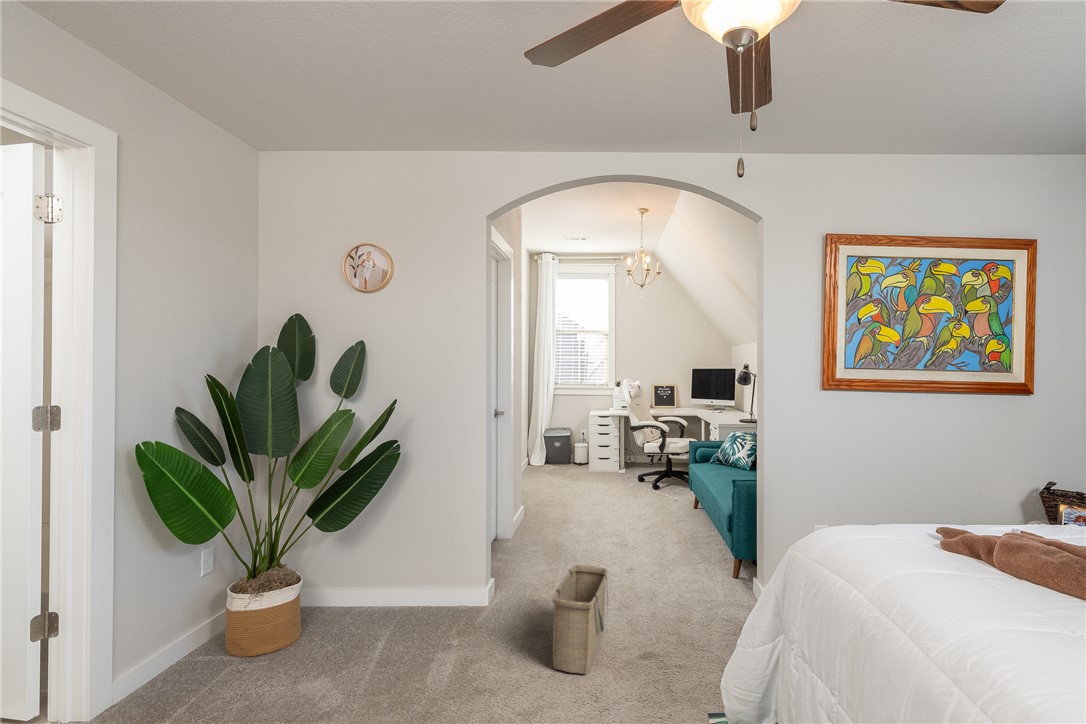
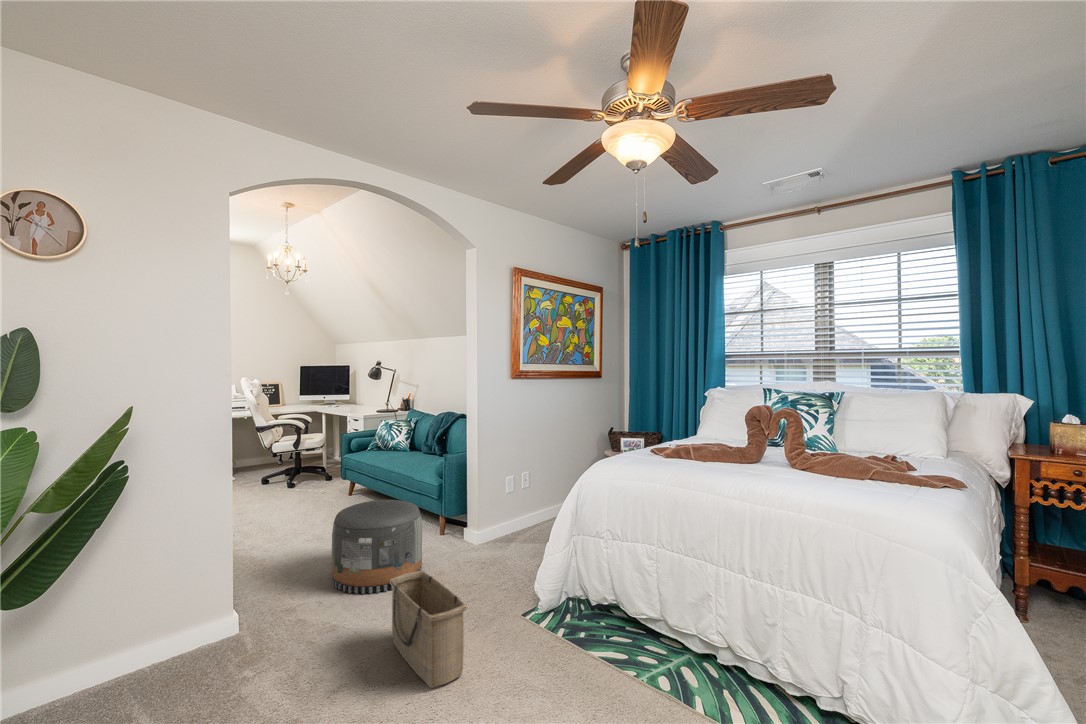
pouf: none [588,501,677,592] -> present [332,500,422,594]

